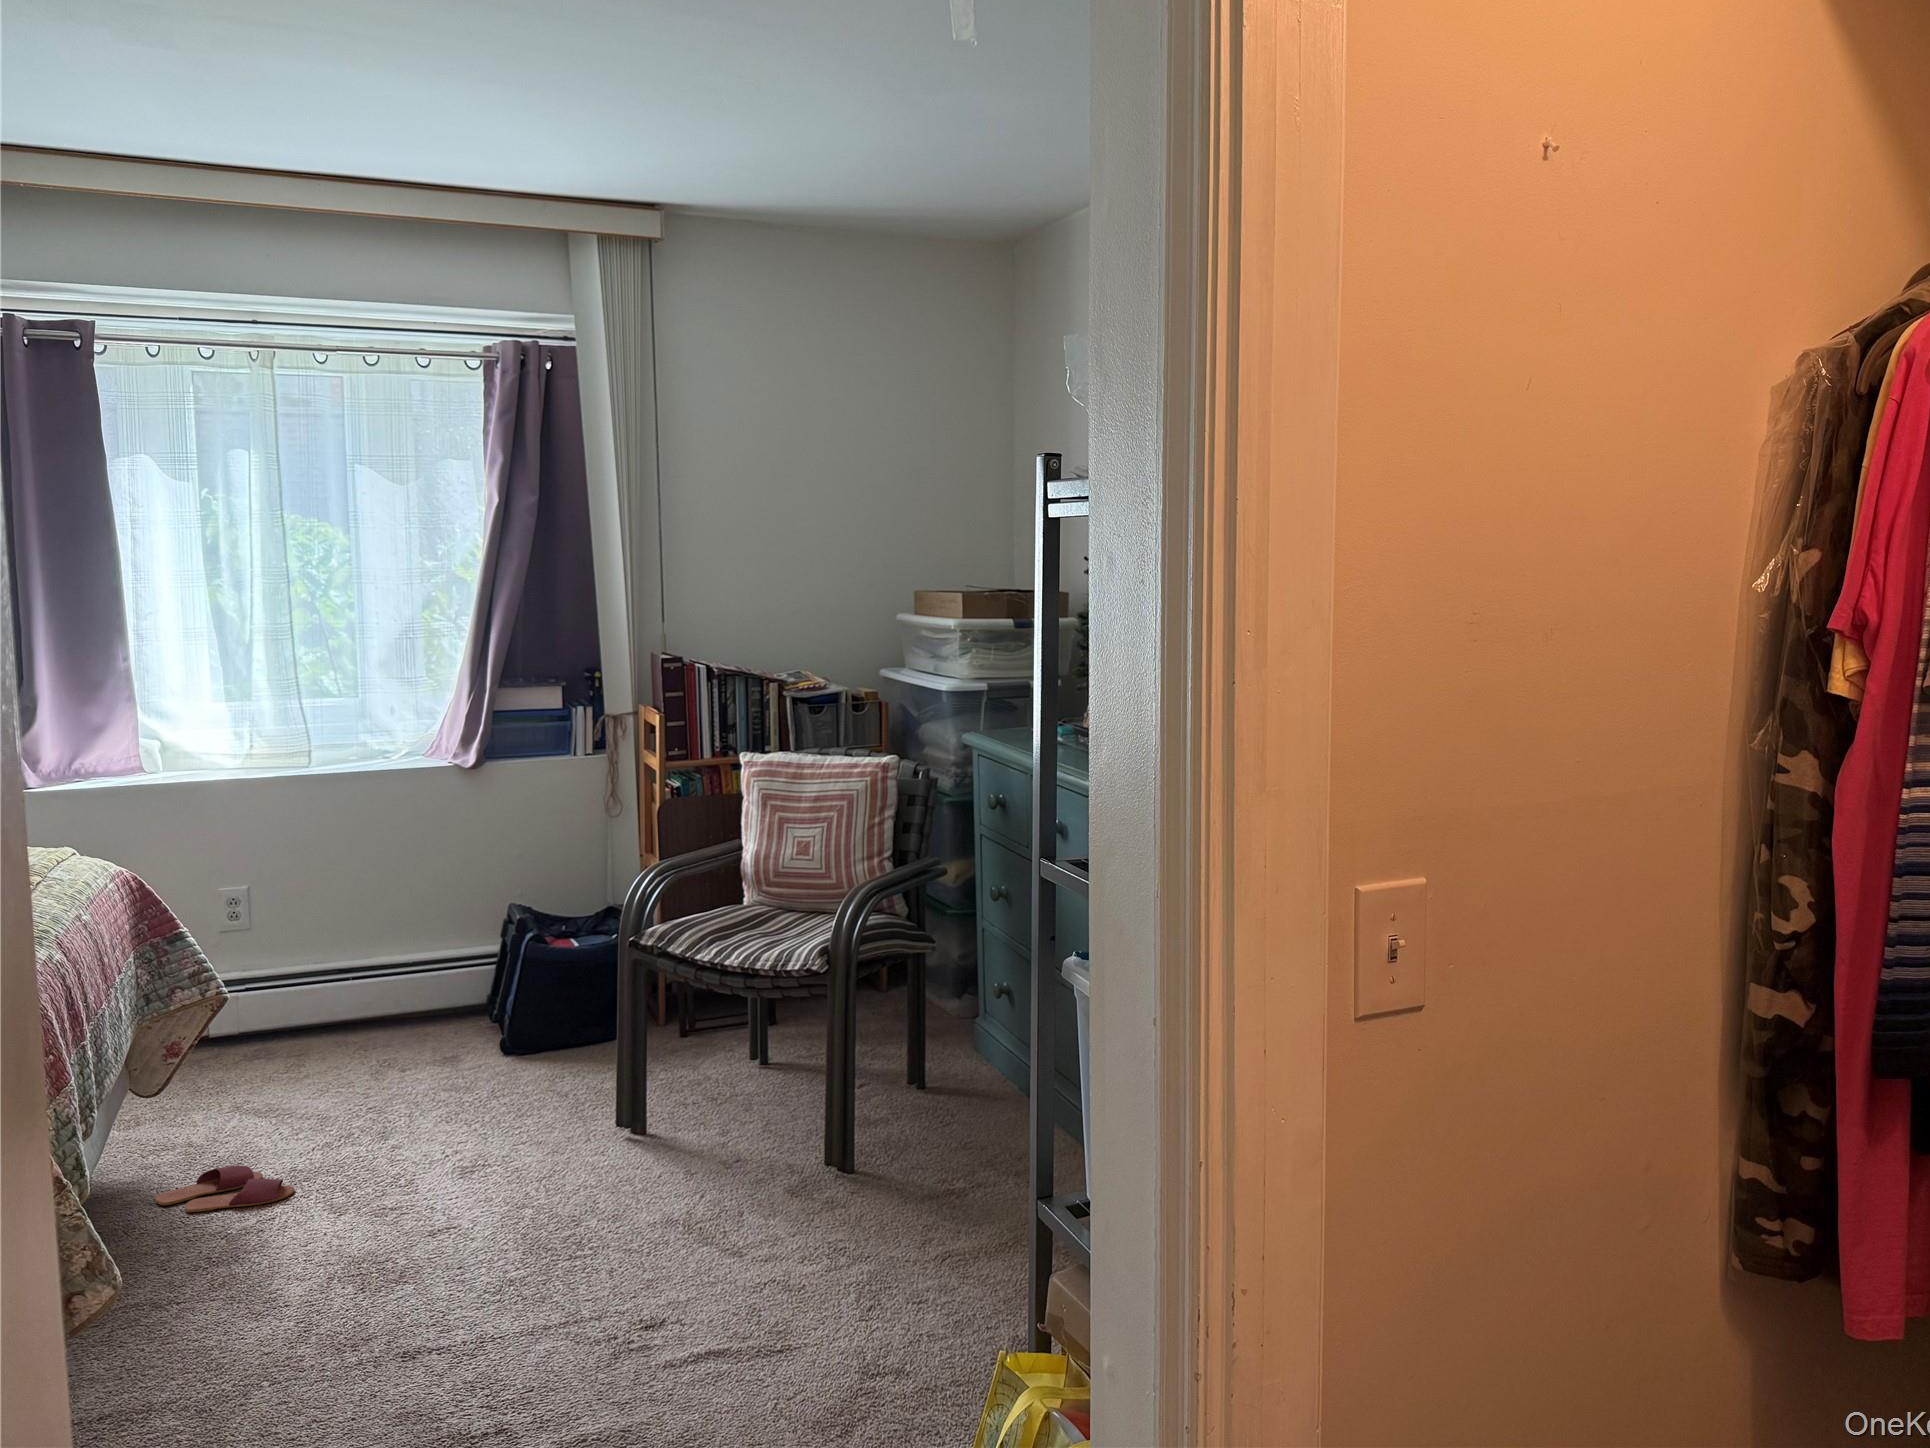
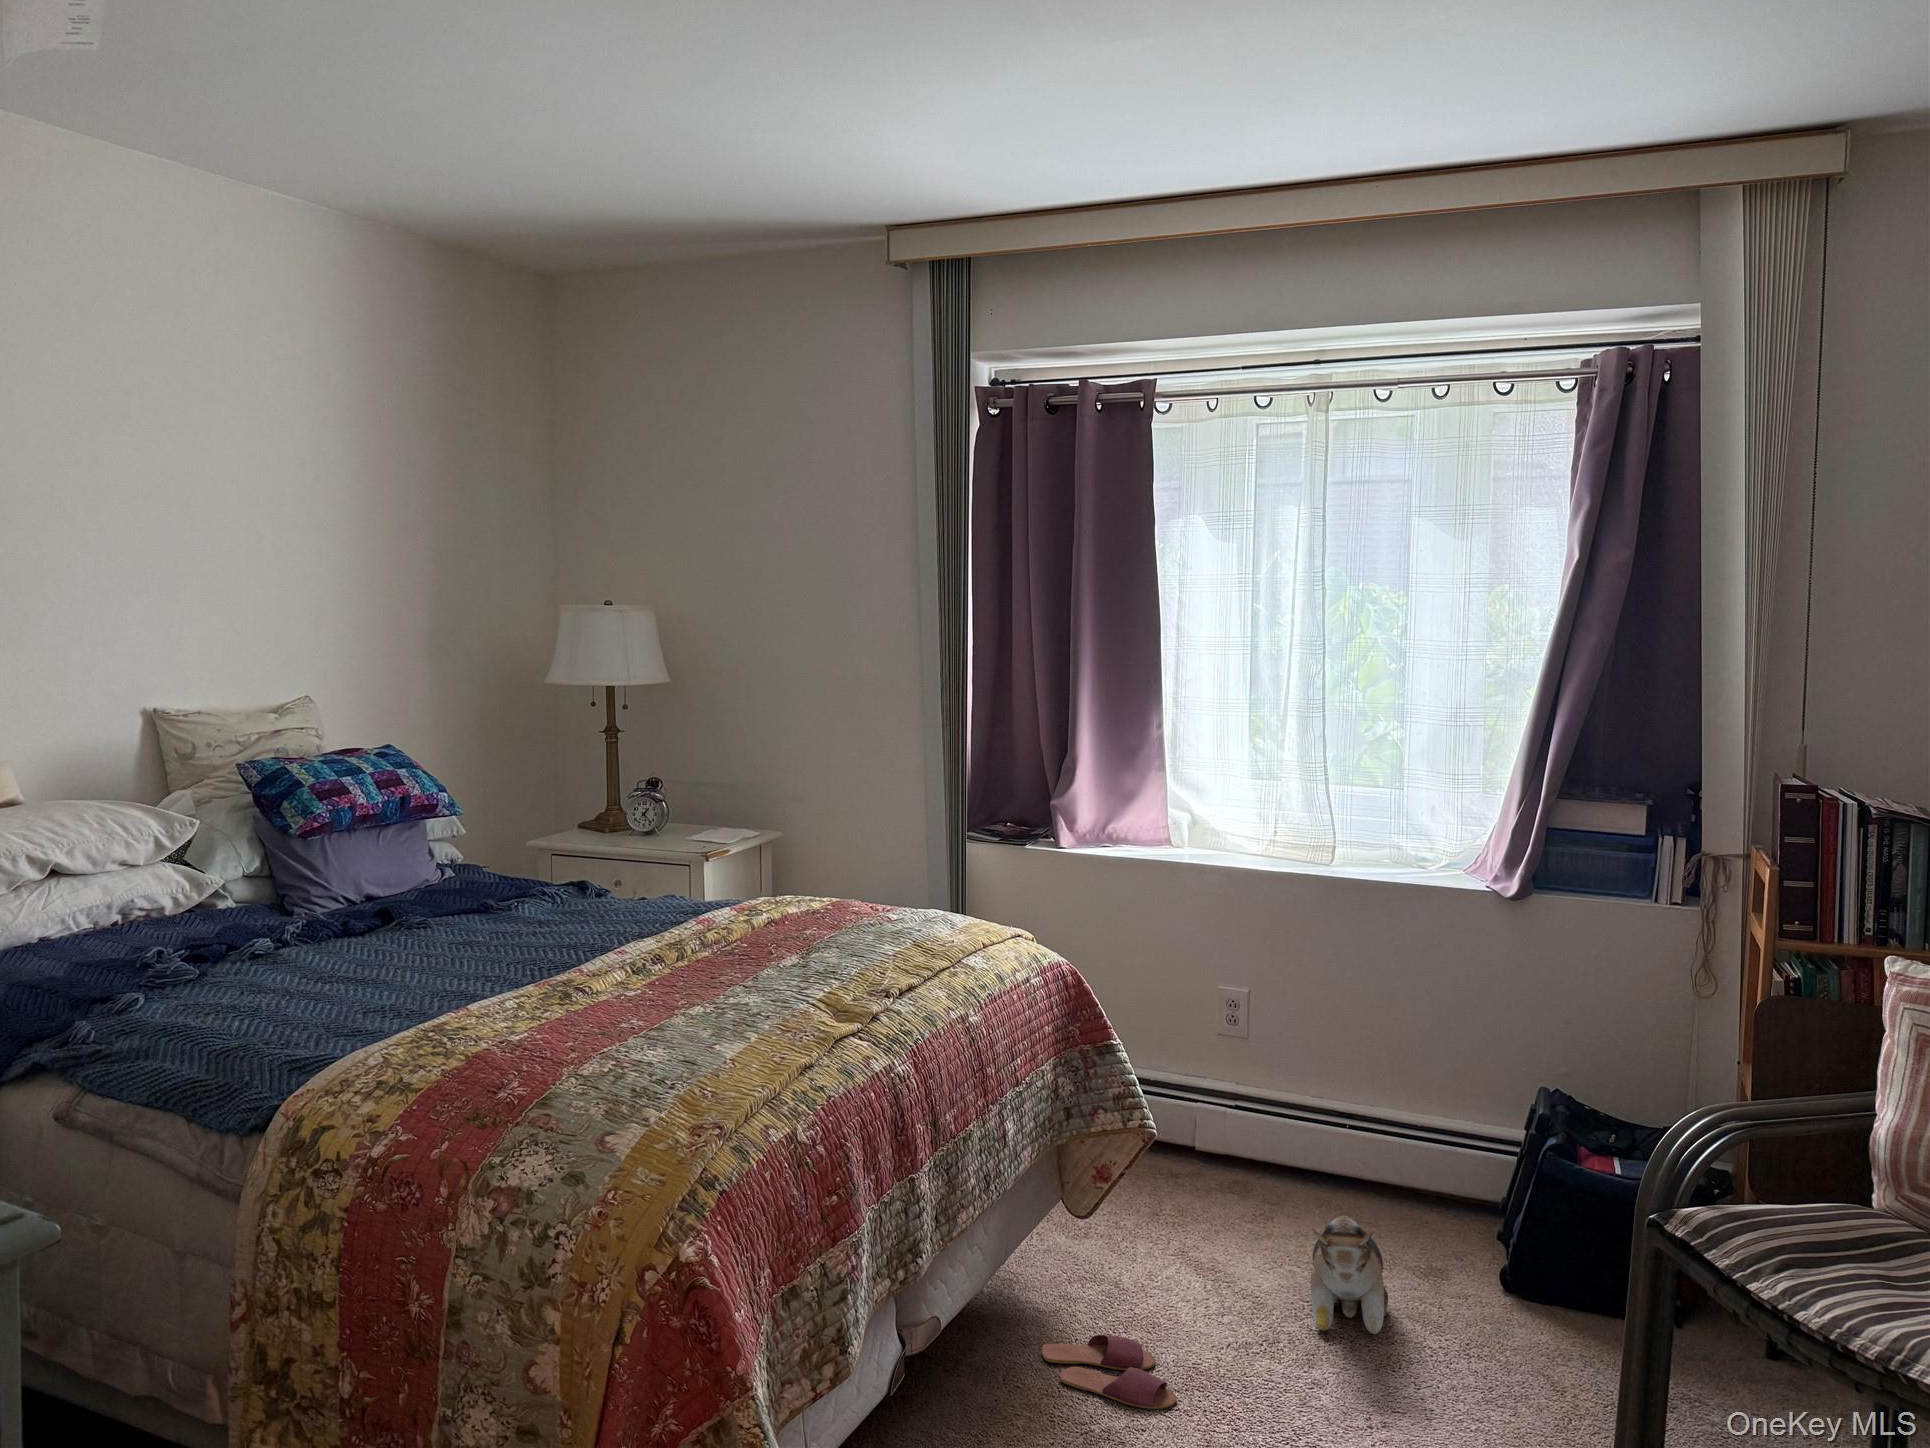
plush toy: none [368,1021,432,1117] -> present [1310,1215,1388,1334]

